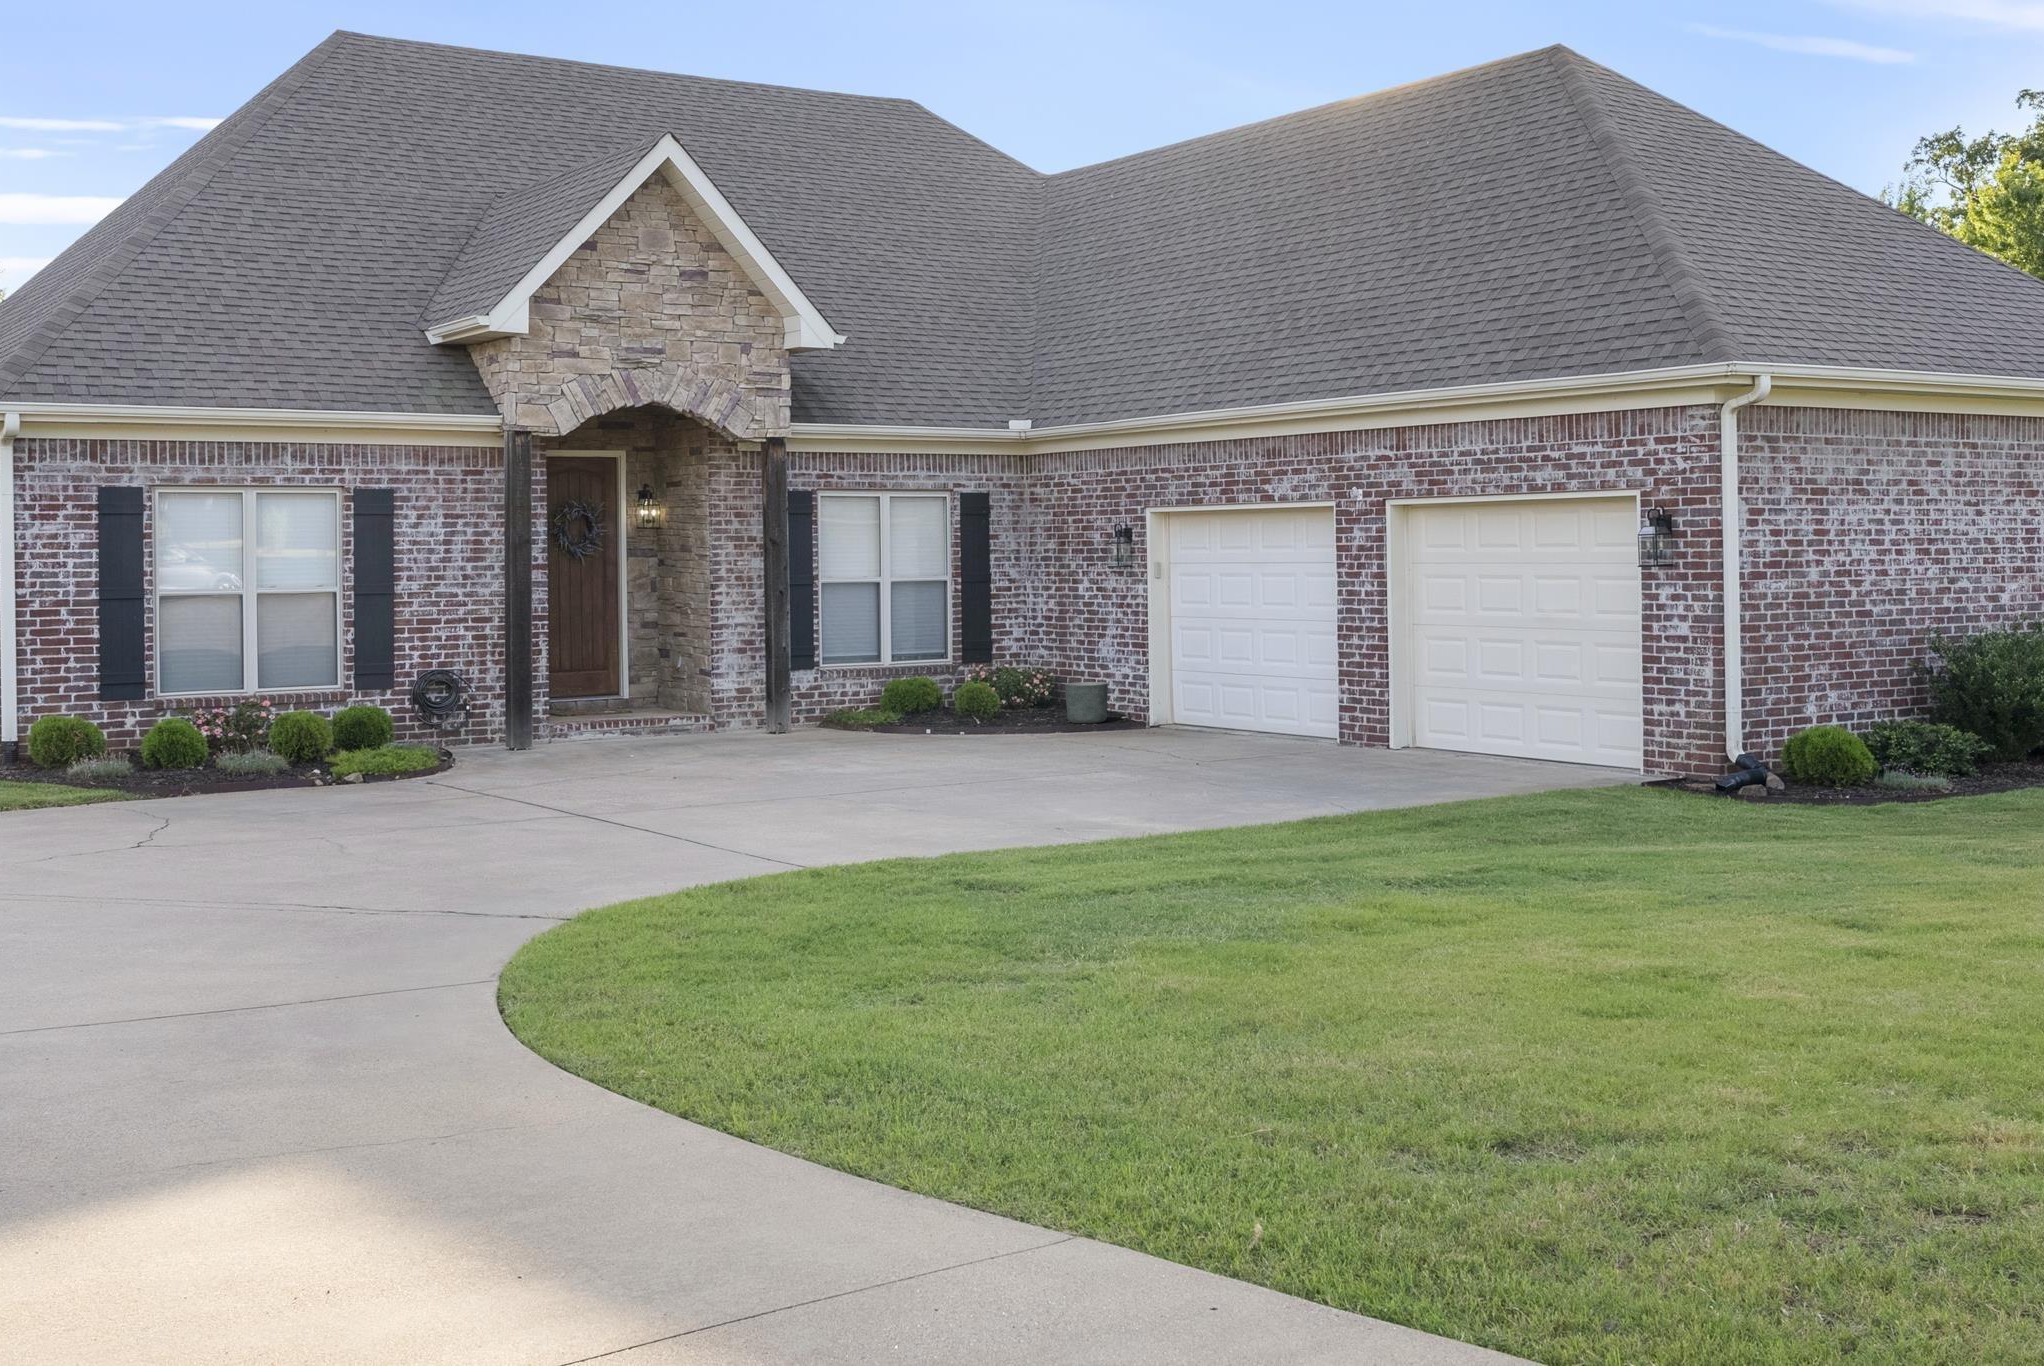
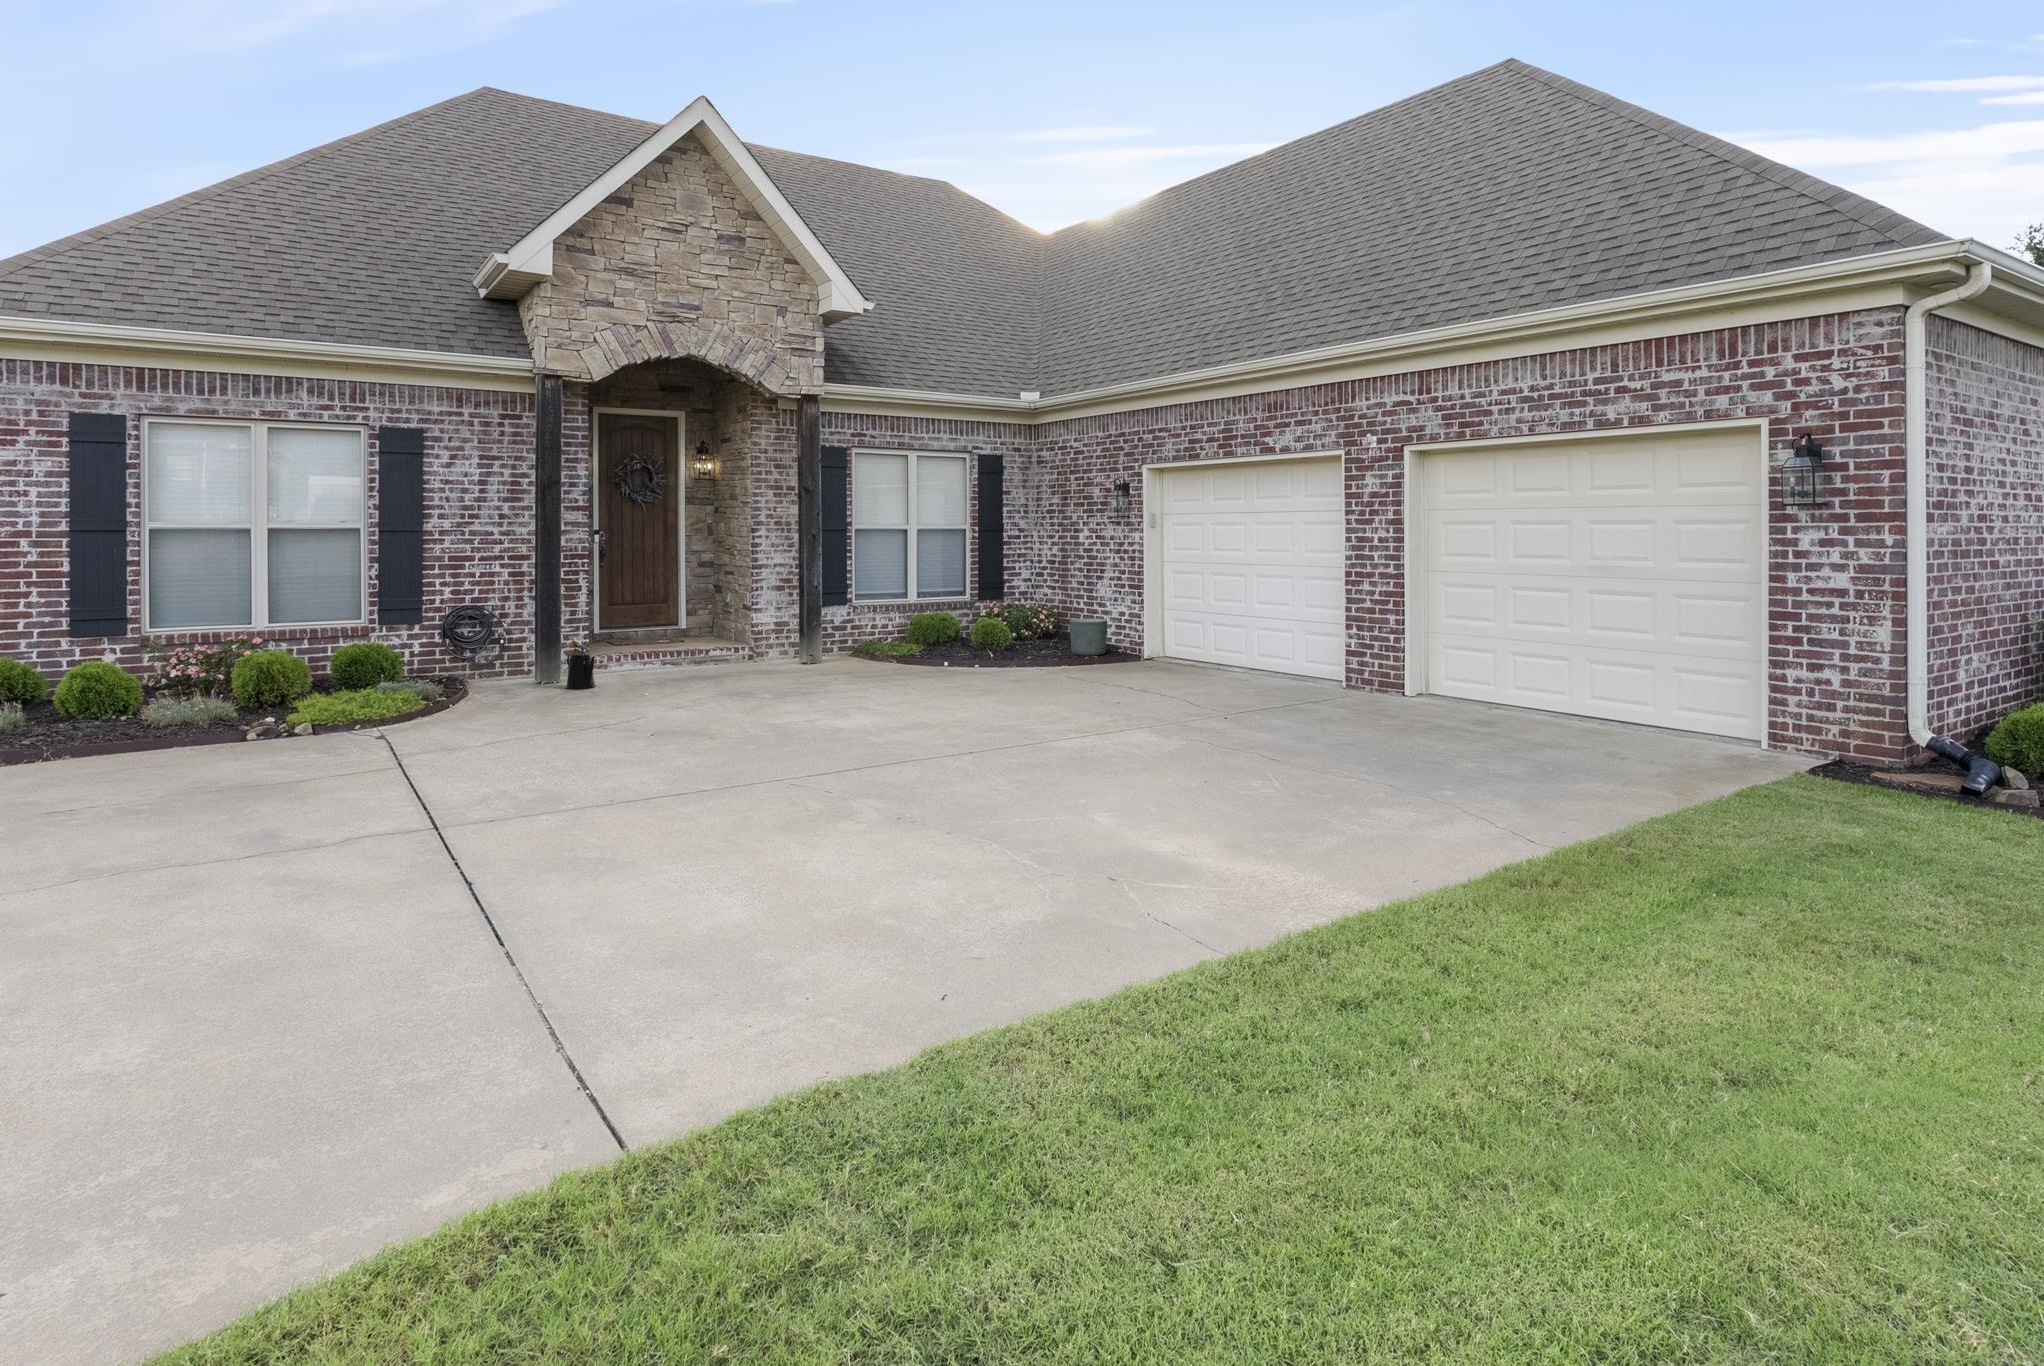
watering can: none [536,704,568,755] -> present [566,640,596,689]

